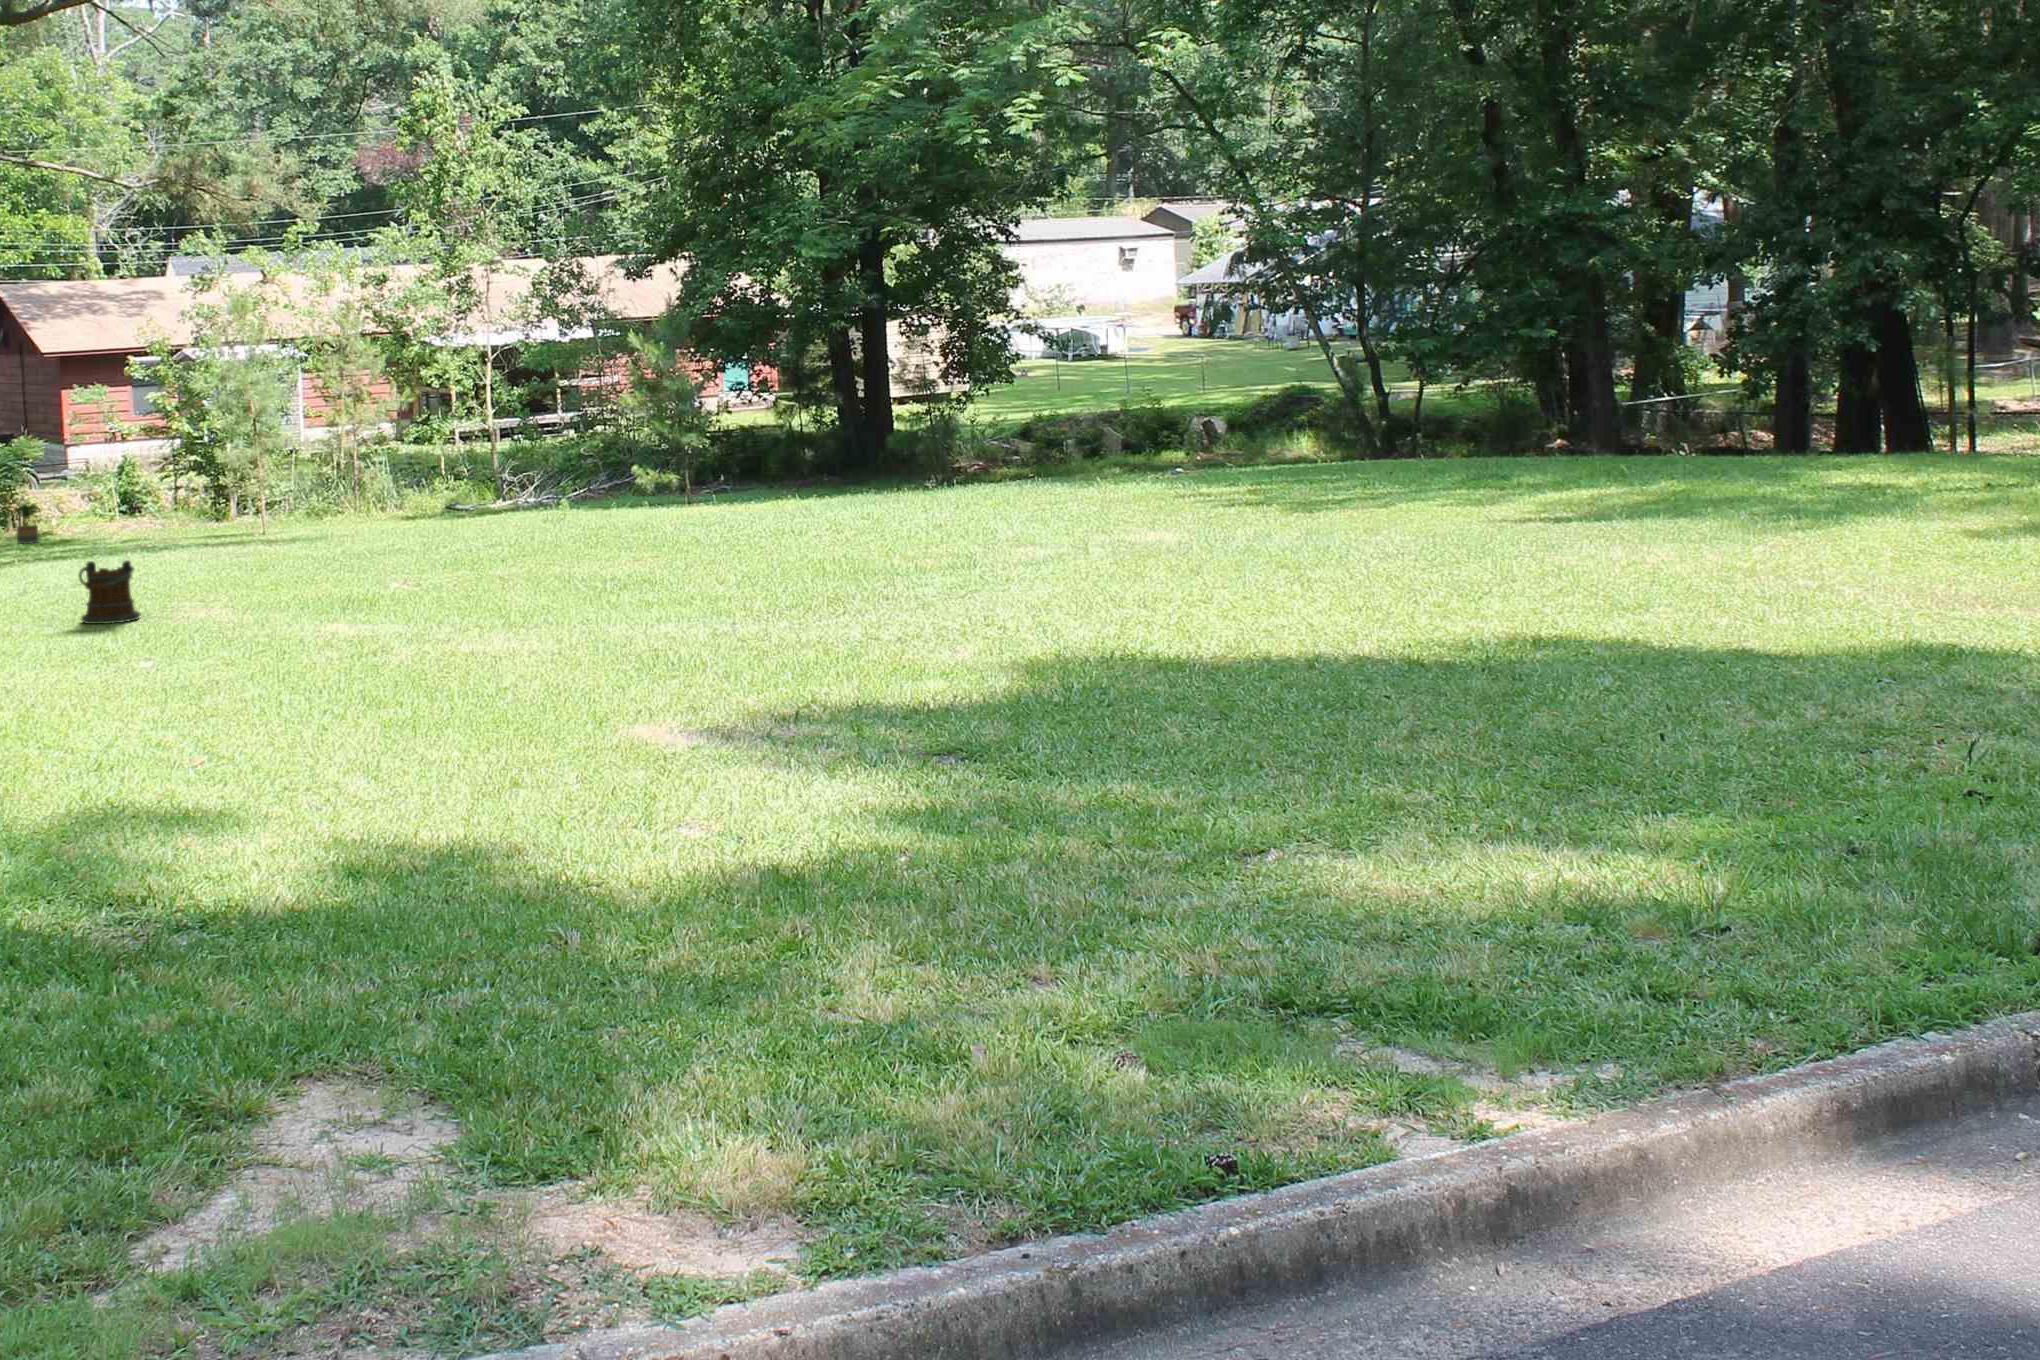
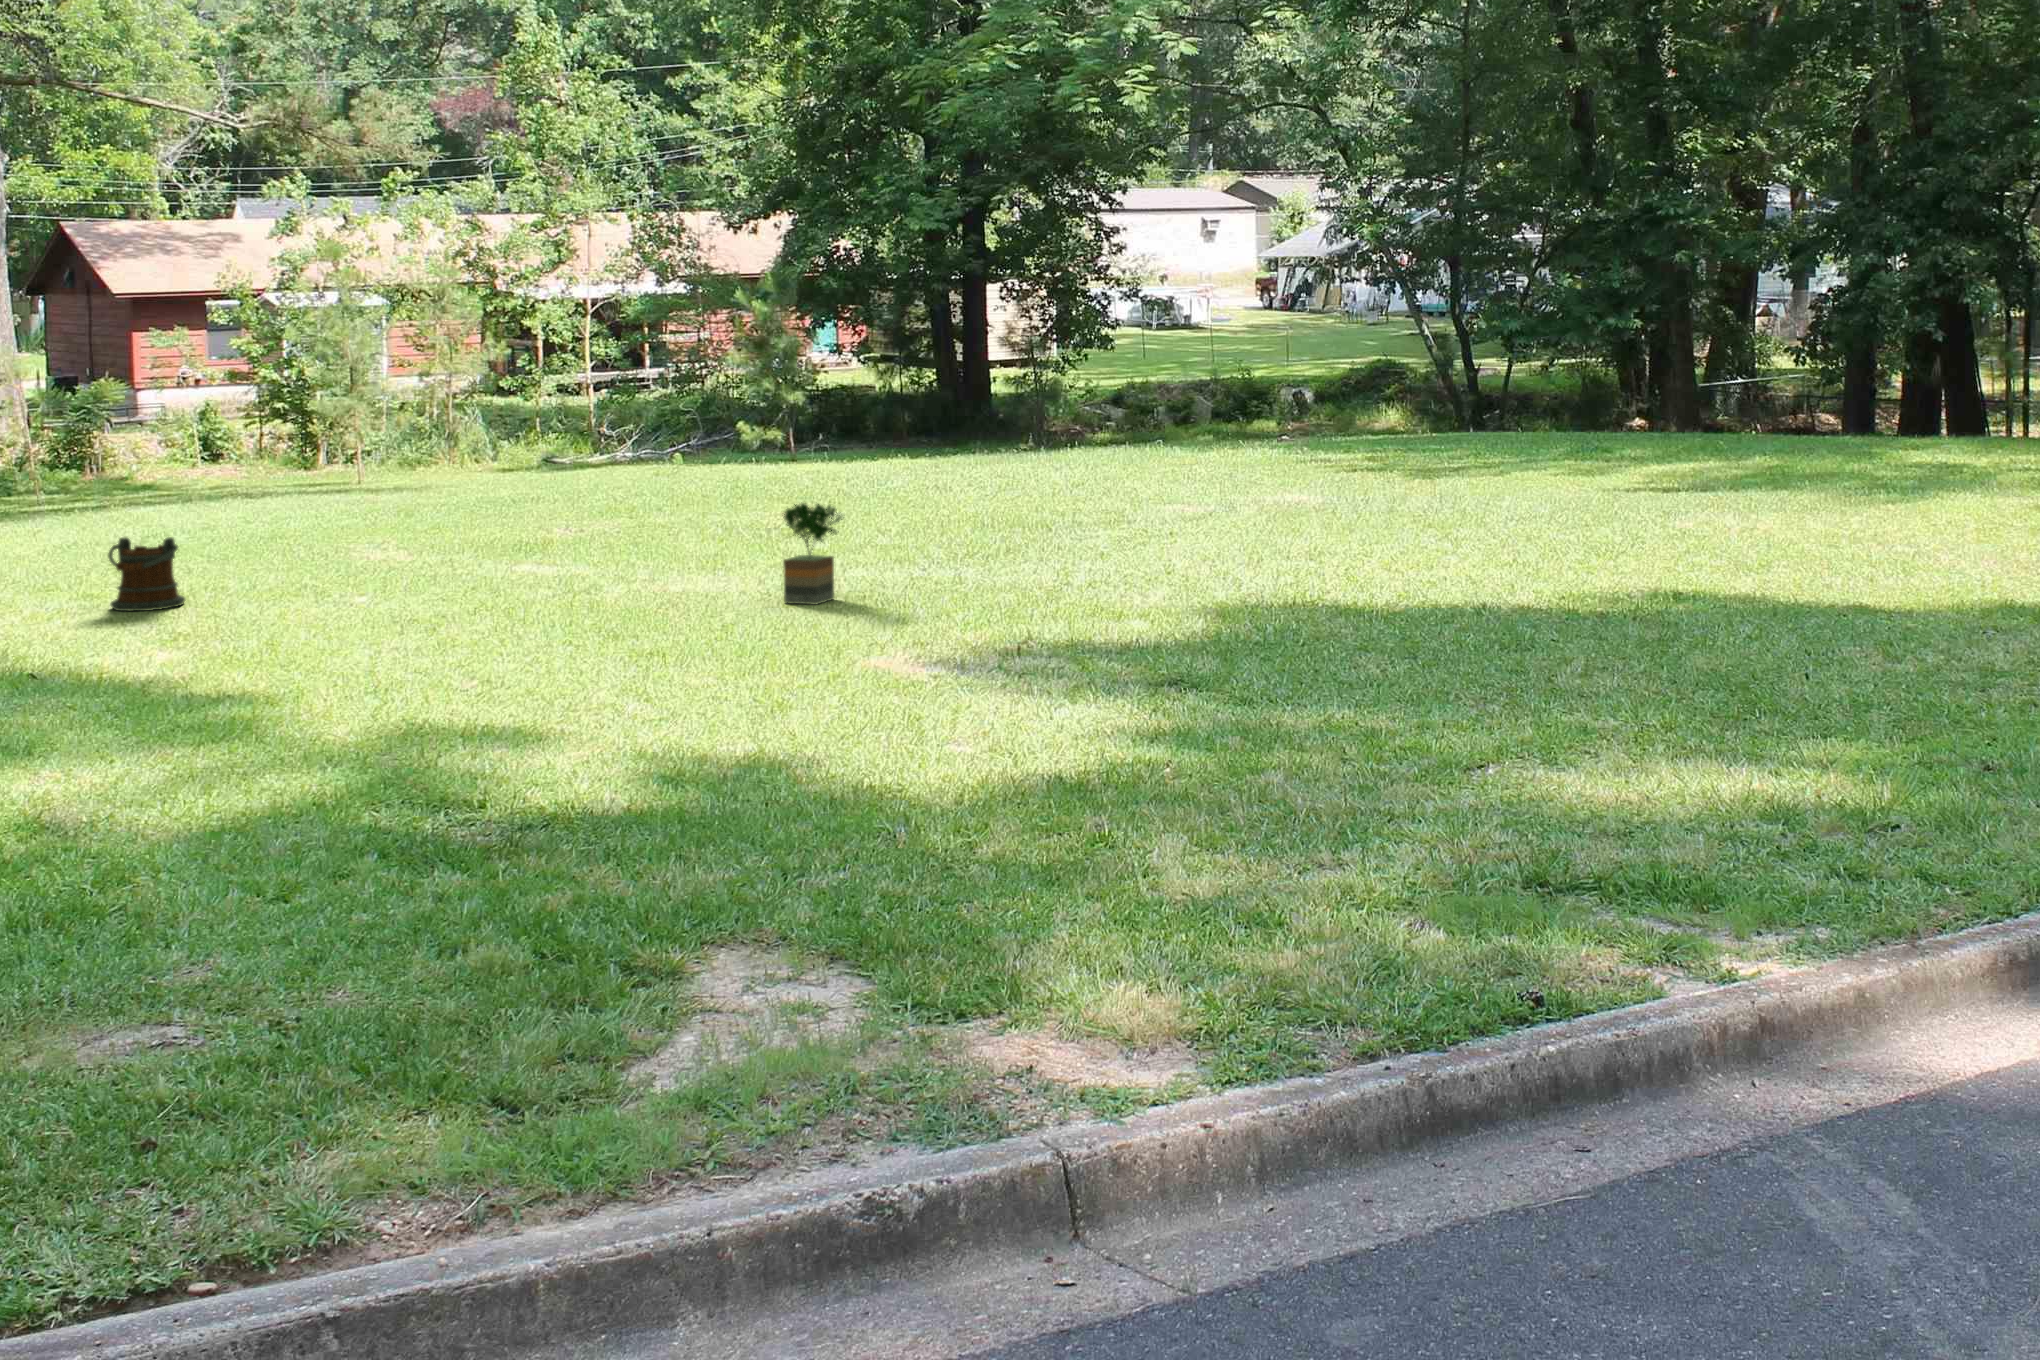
potted tree: present [15,504,40,544] -> present [783,503,844,605]

